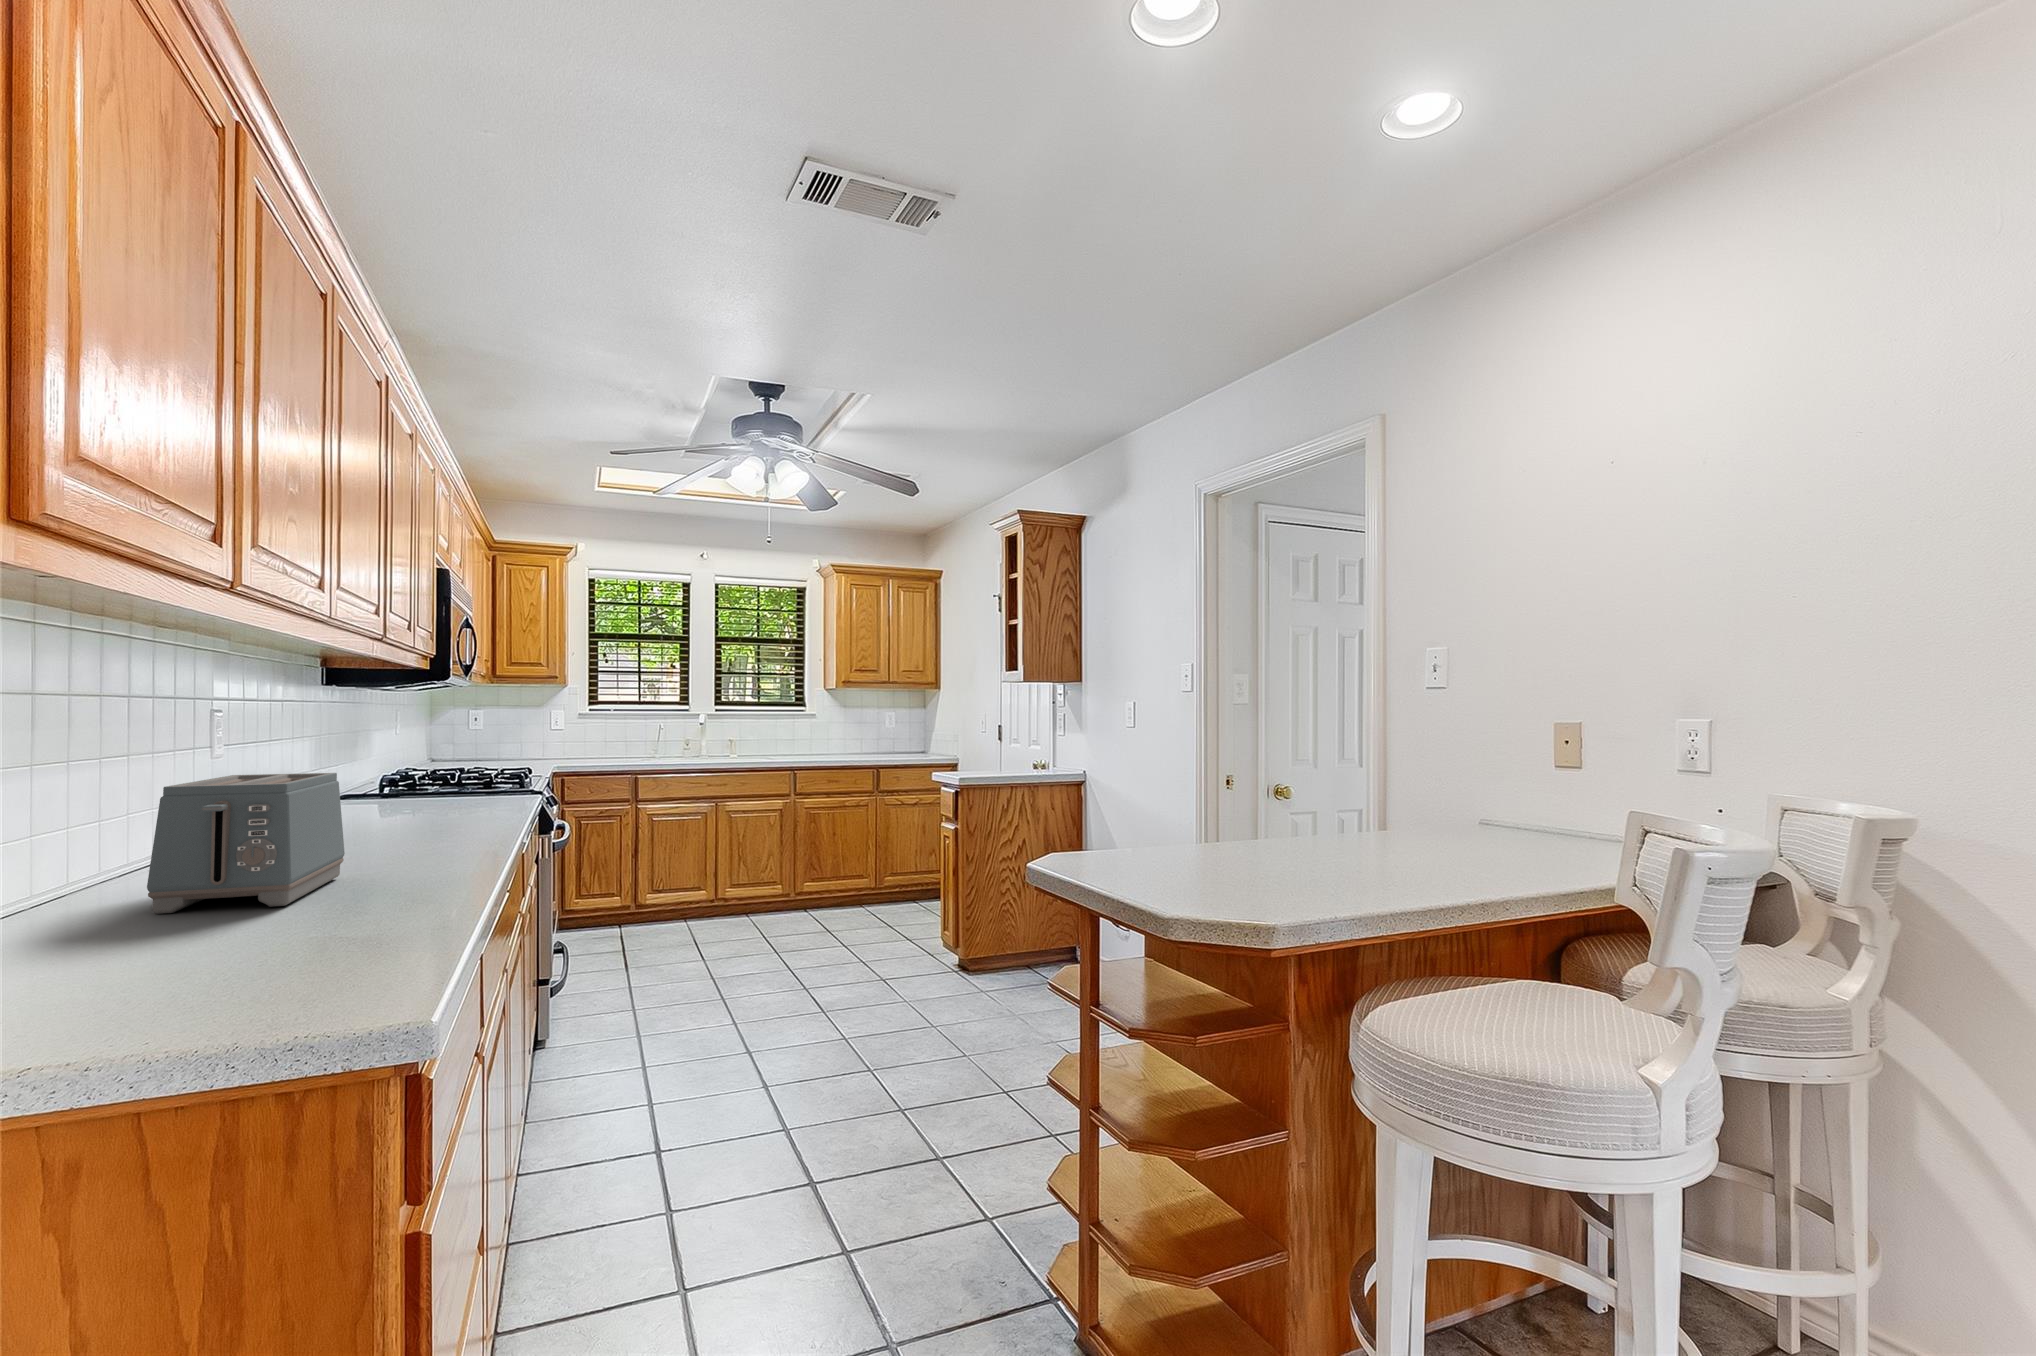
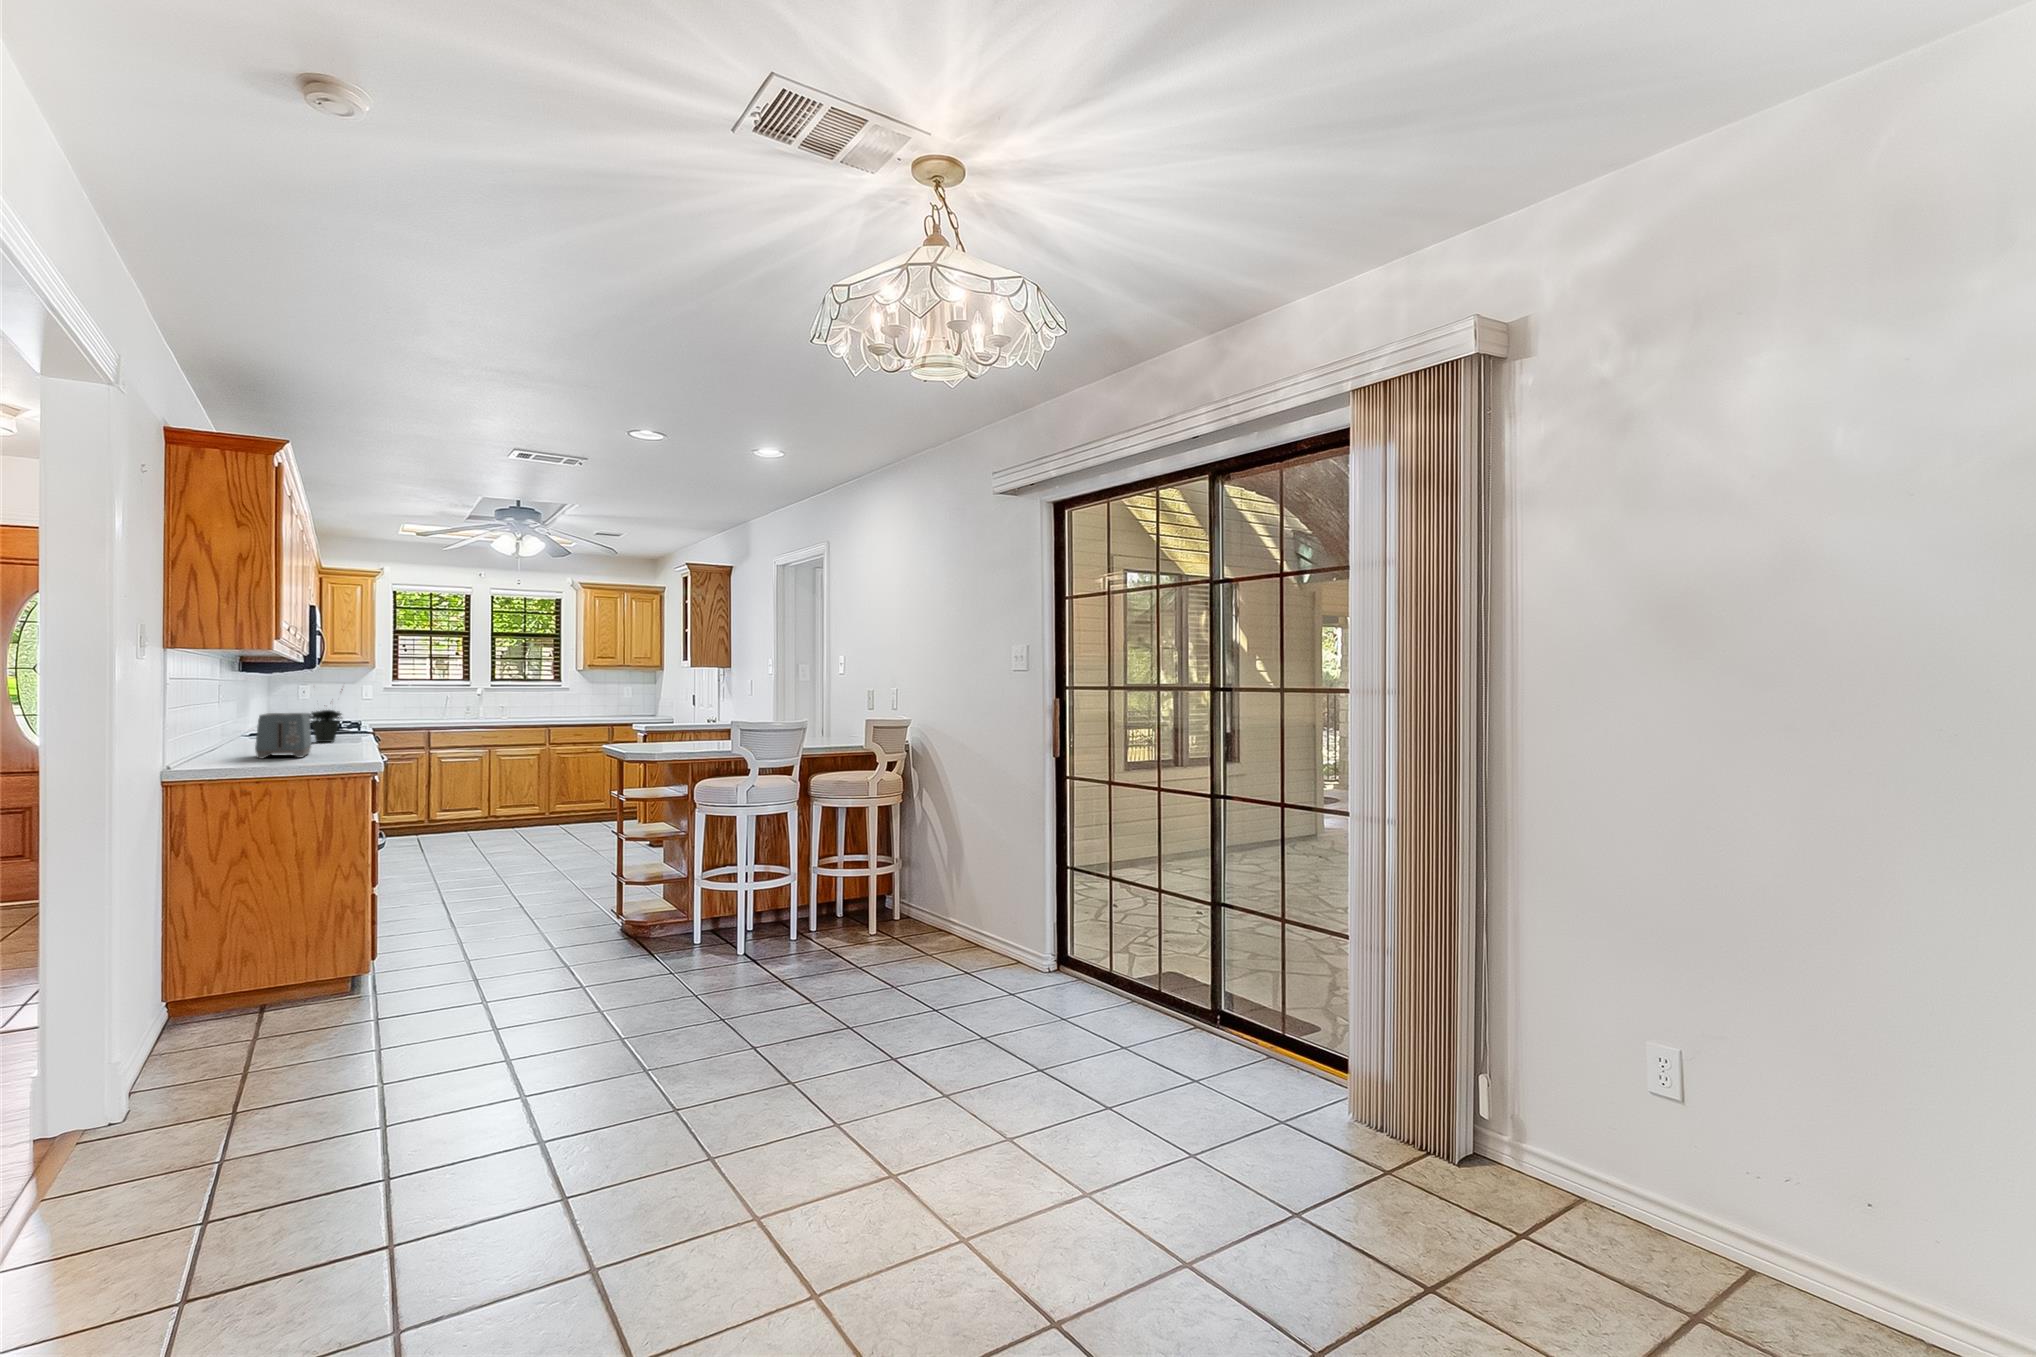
potted plant: none [402,701,476,819] -> present [309,689,343,742]

